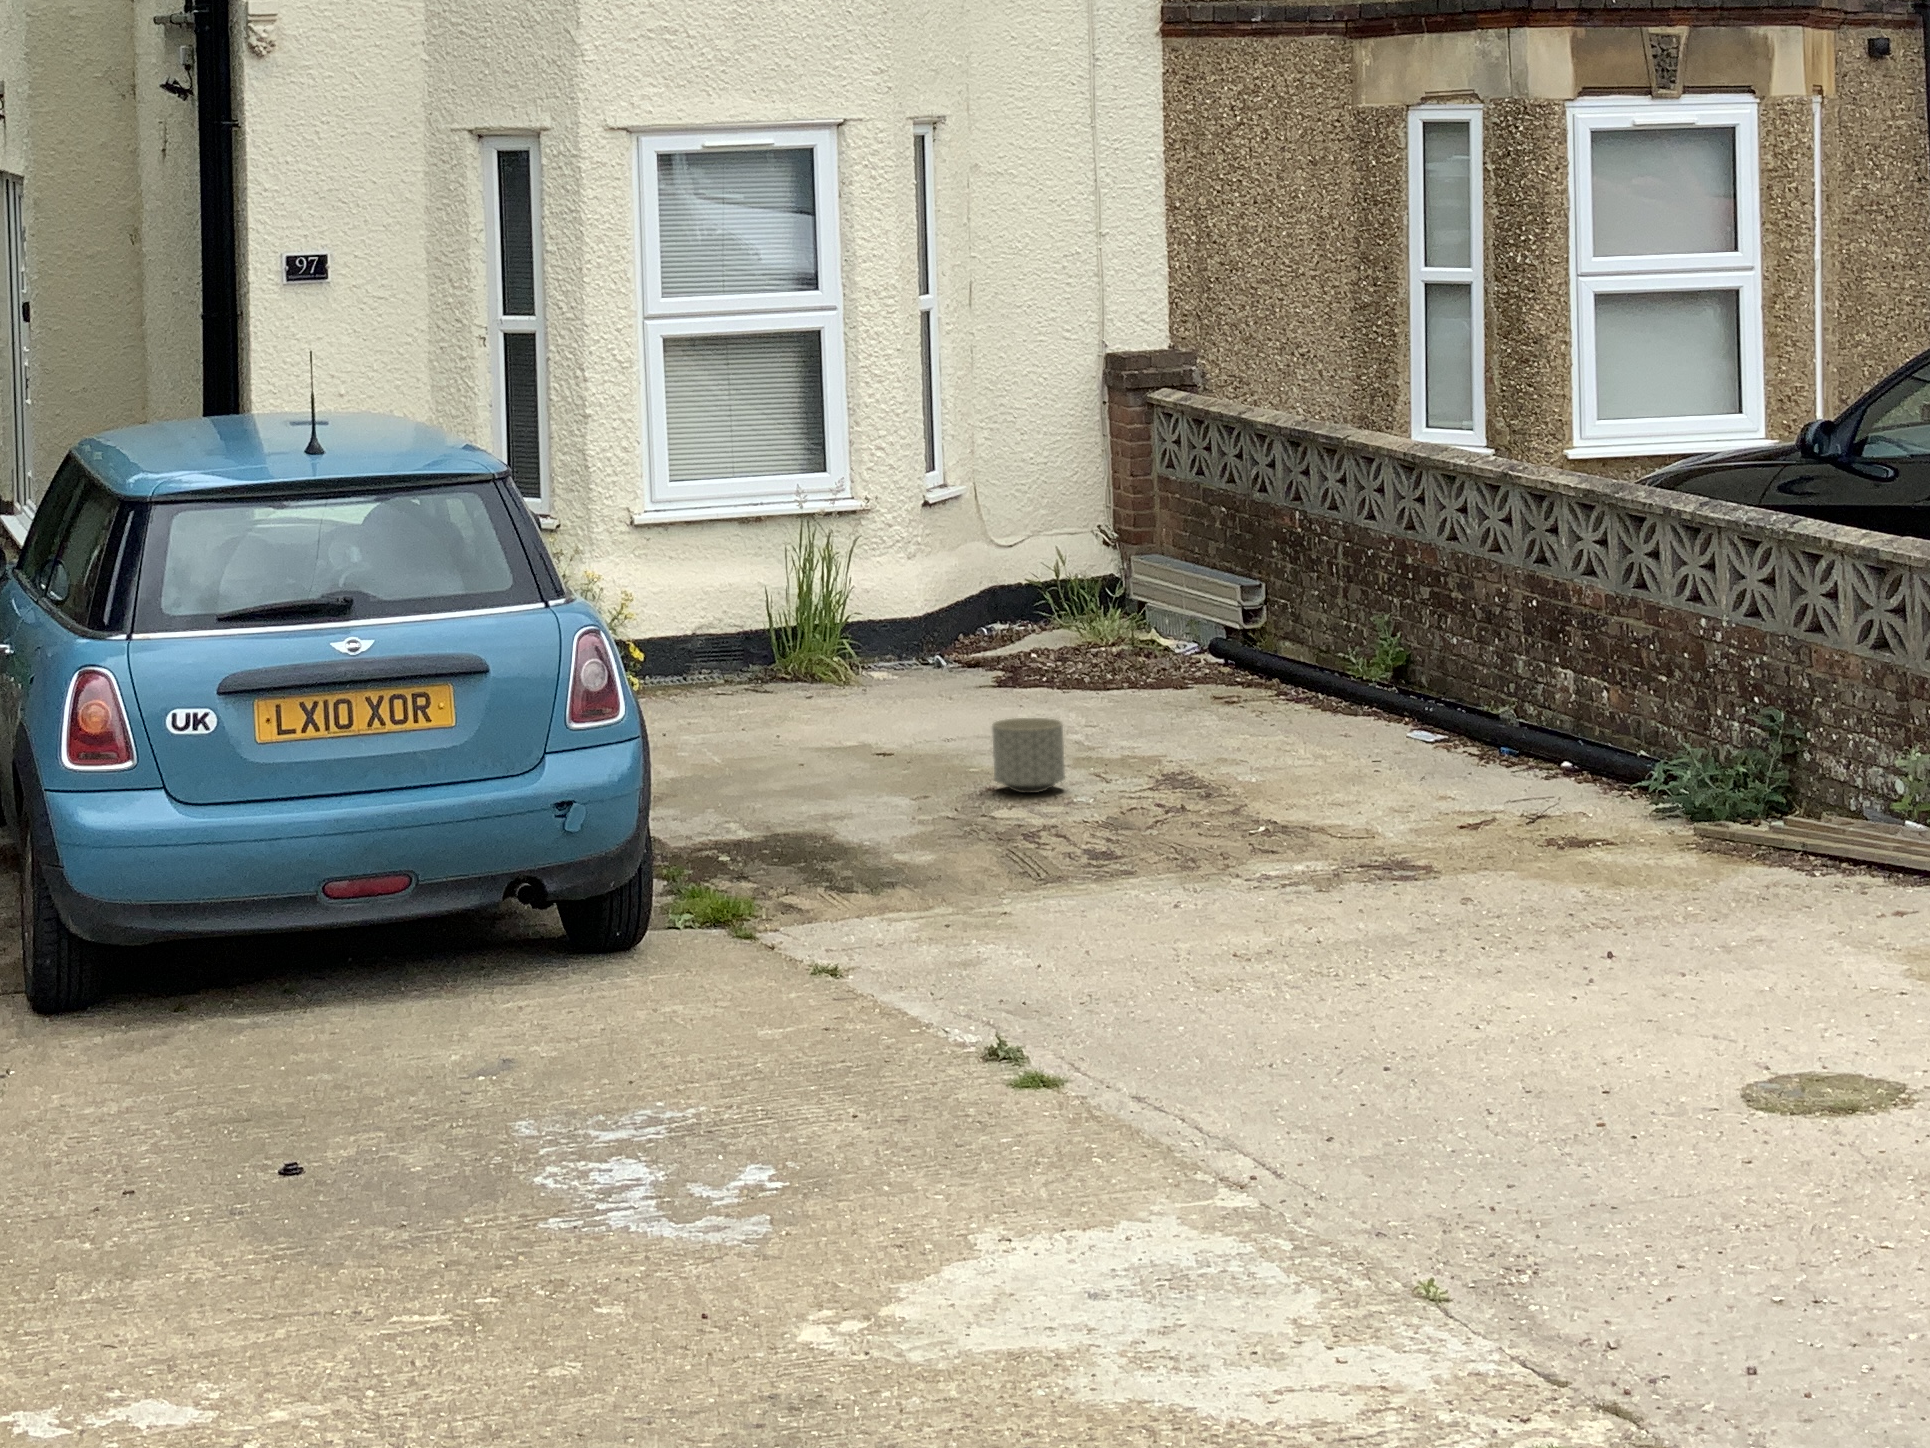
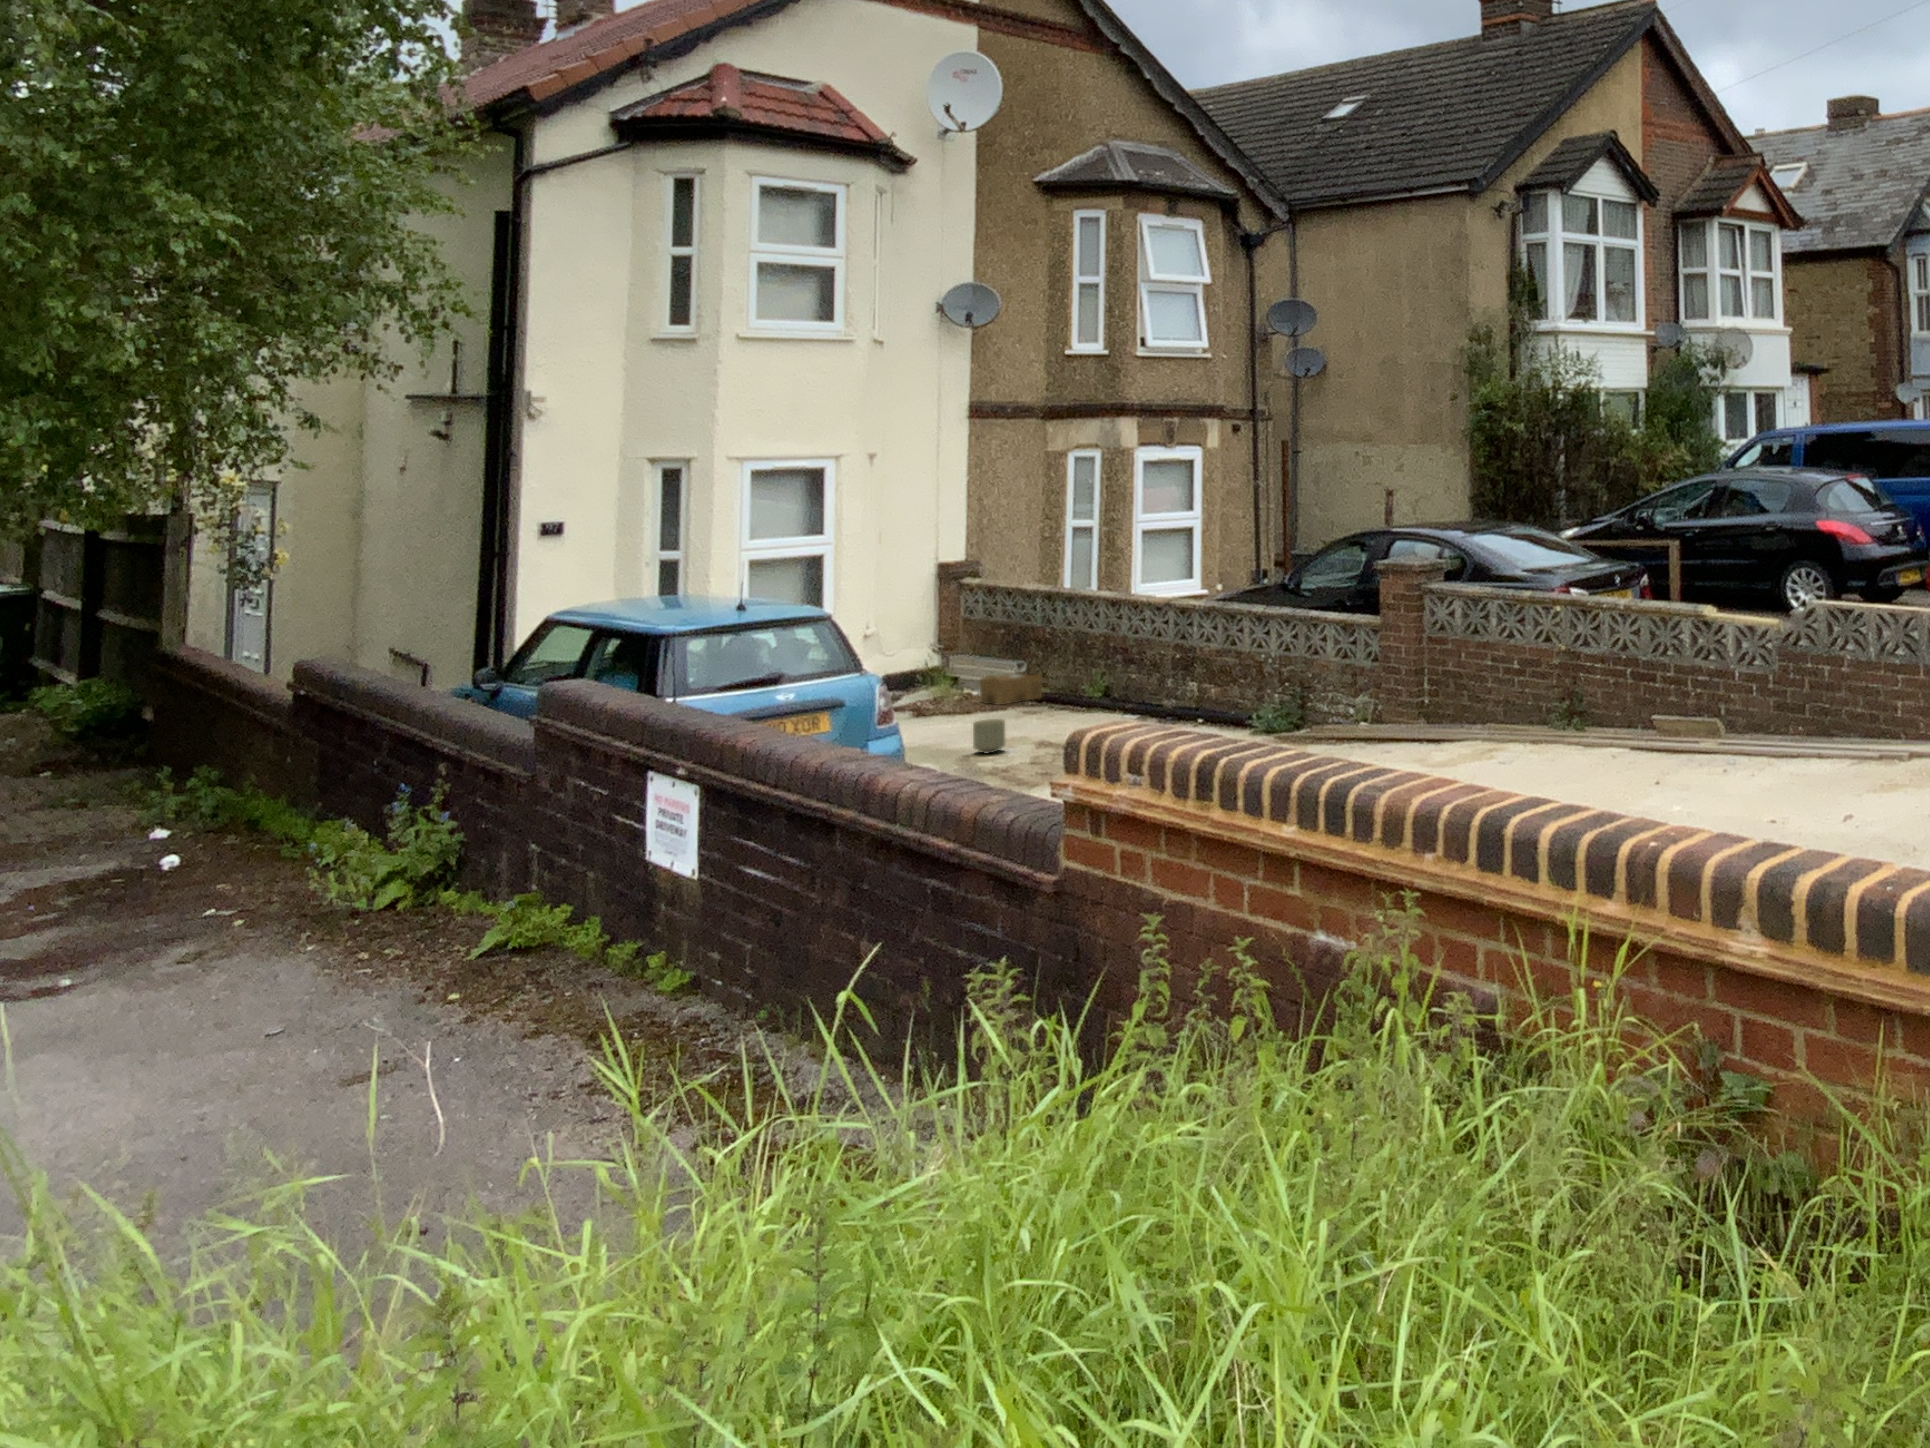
cardboard box: none [1154,602,1294,676] -> present [980,671,1042,705]

